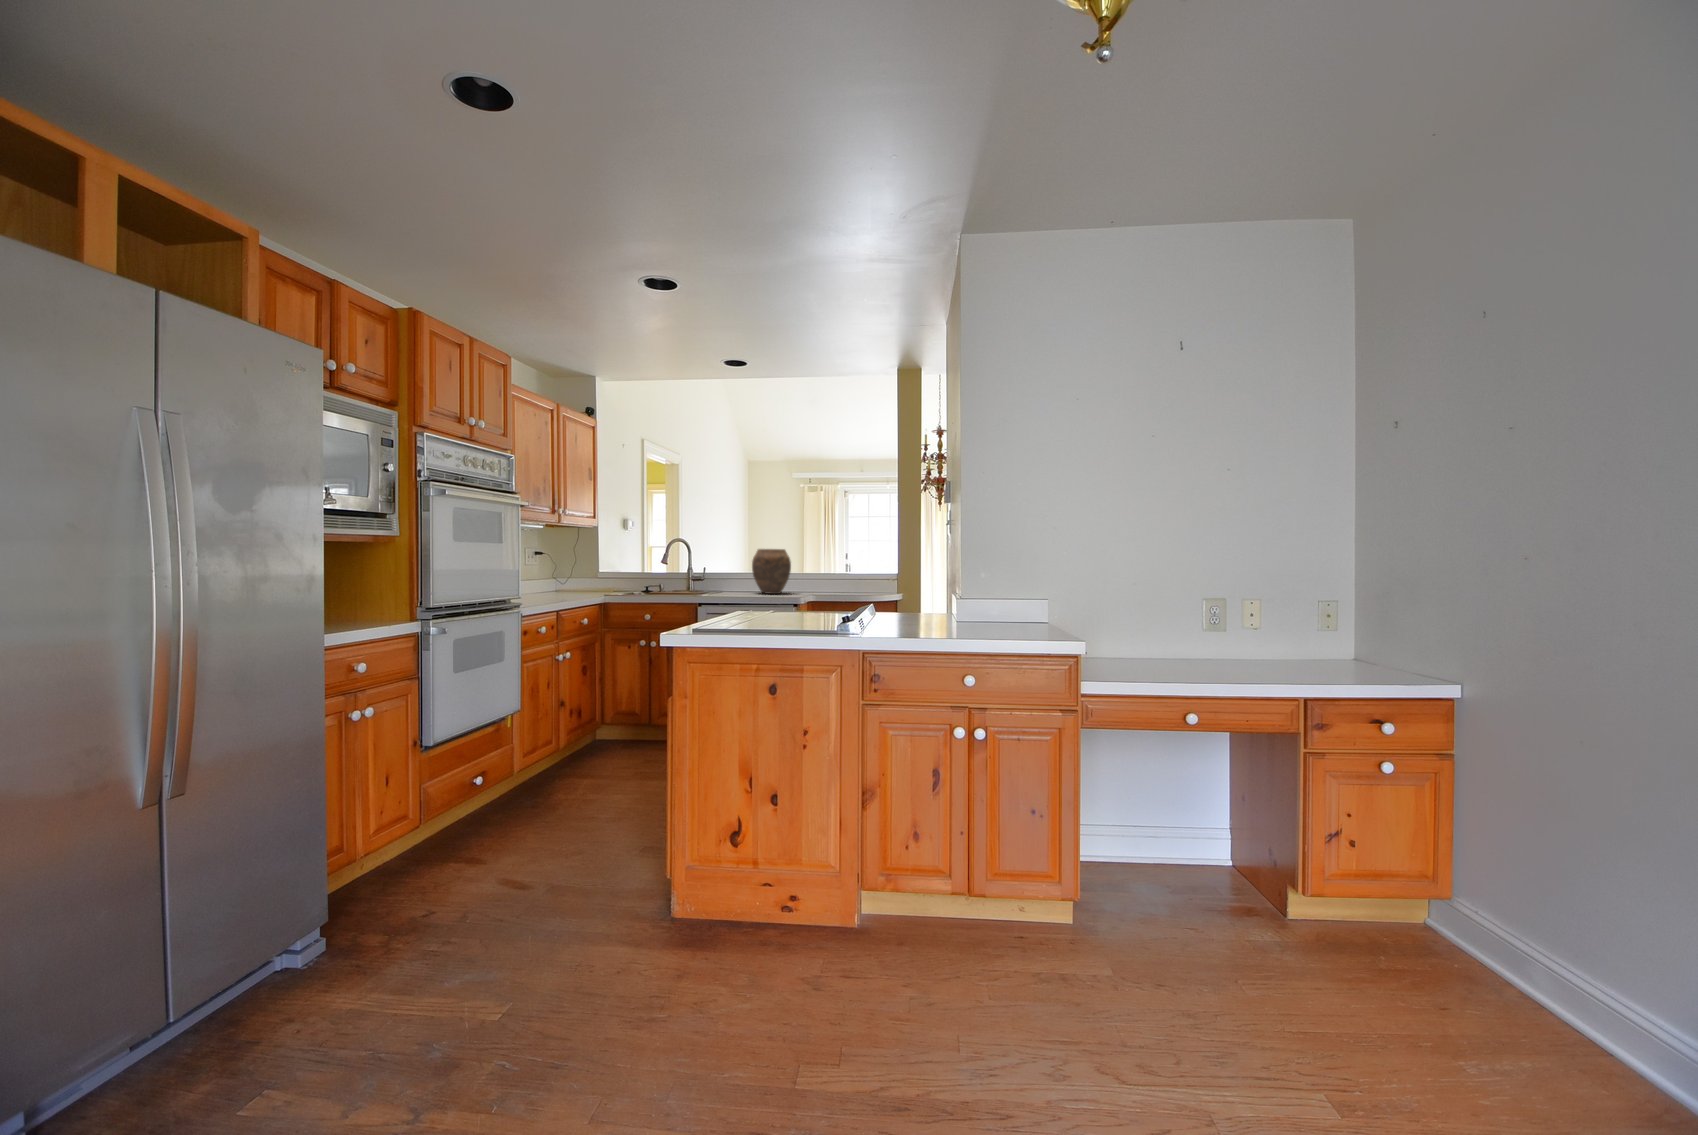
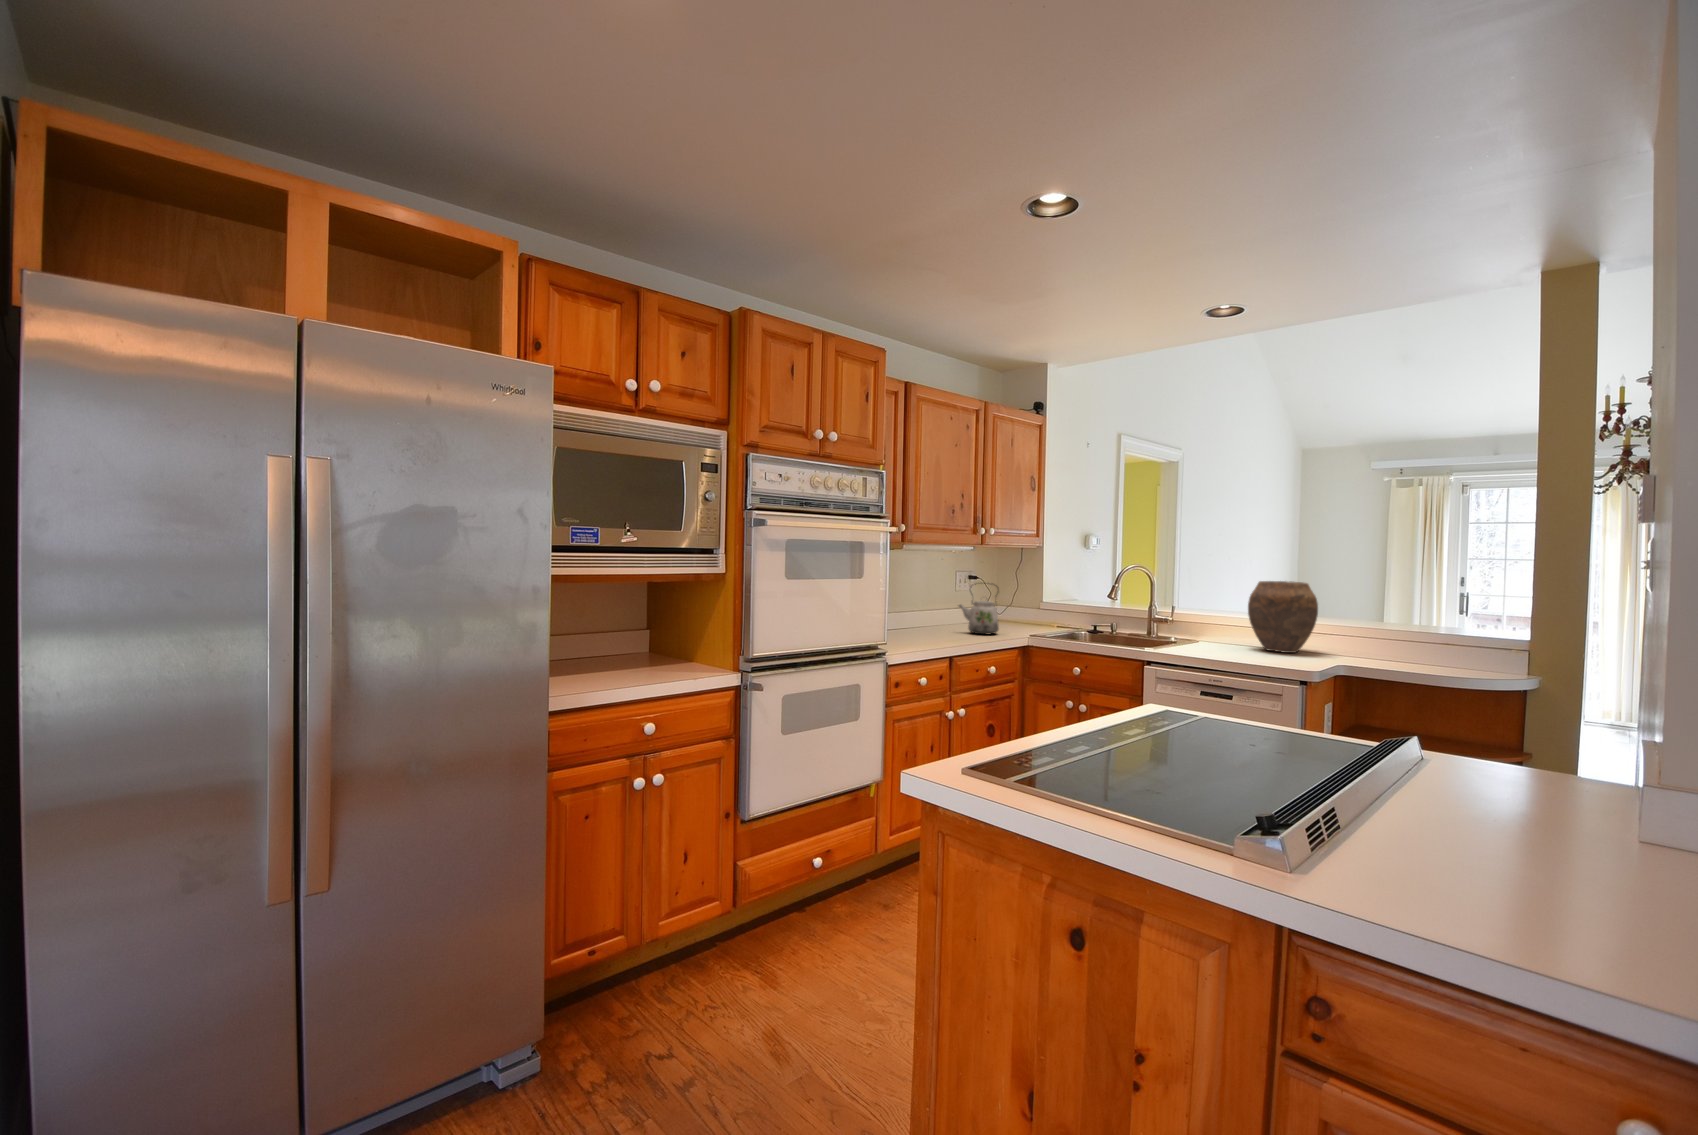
kettle: none [542,554,578,596] -> present [959,584,999,634]

